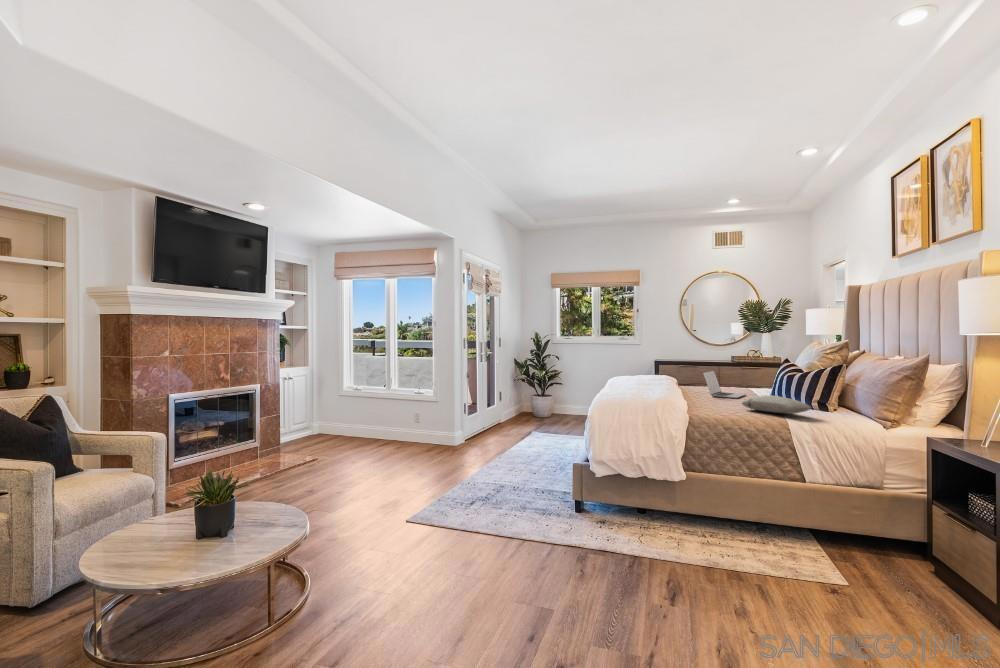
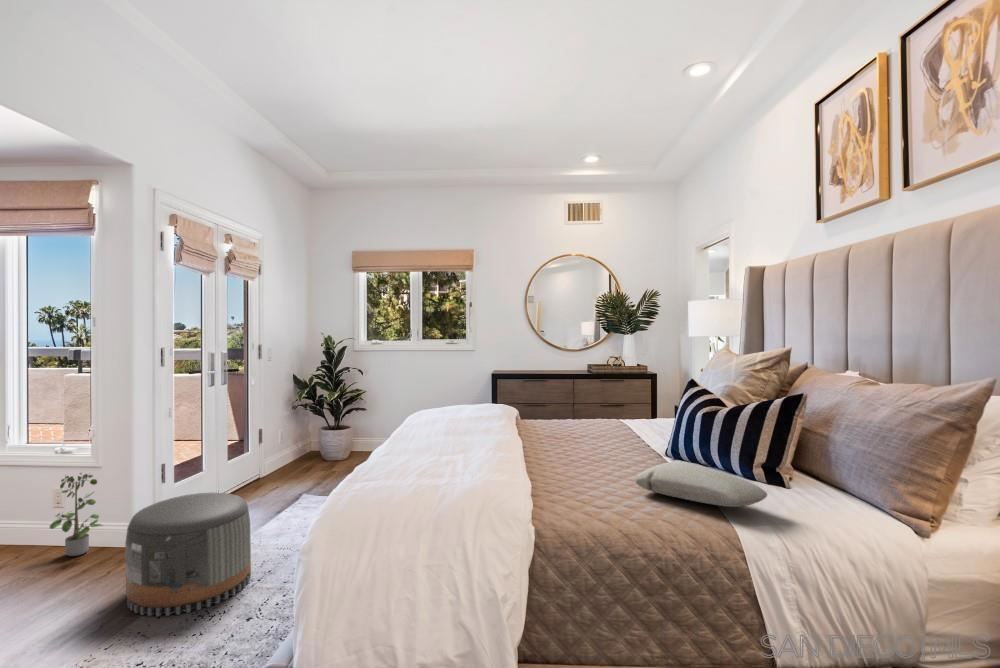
laptop: present [703,371,746,398] -> none [560,401,626,452]
potted plant: none [414,401,439,445] -> present [50,473,102,556]
pouf: none [464,414,521,469] -> present [125,493,251,616]

